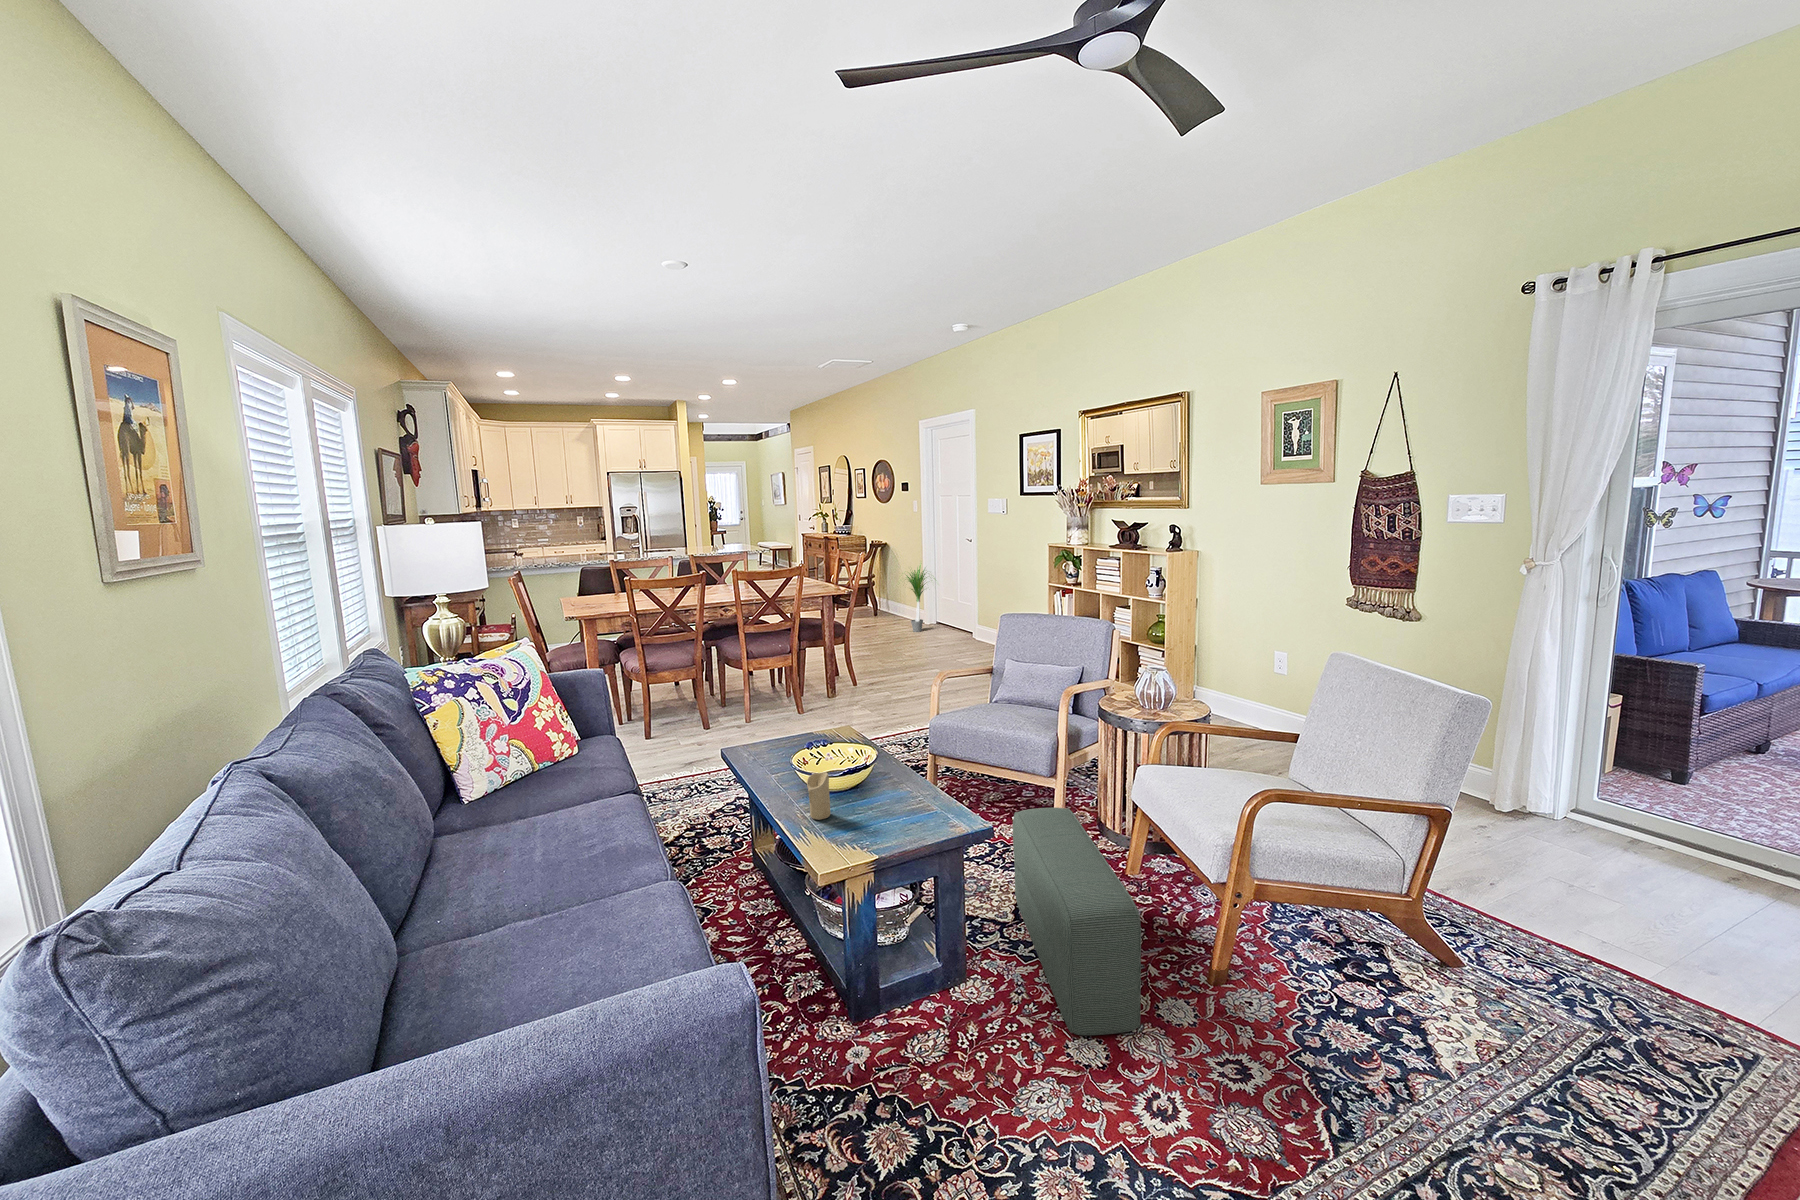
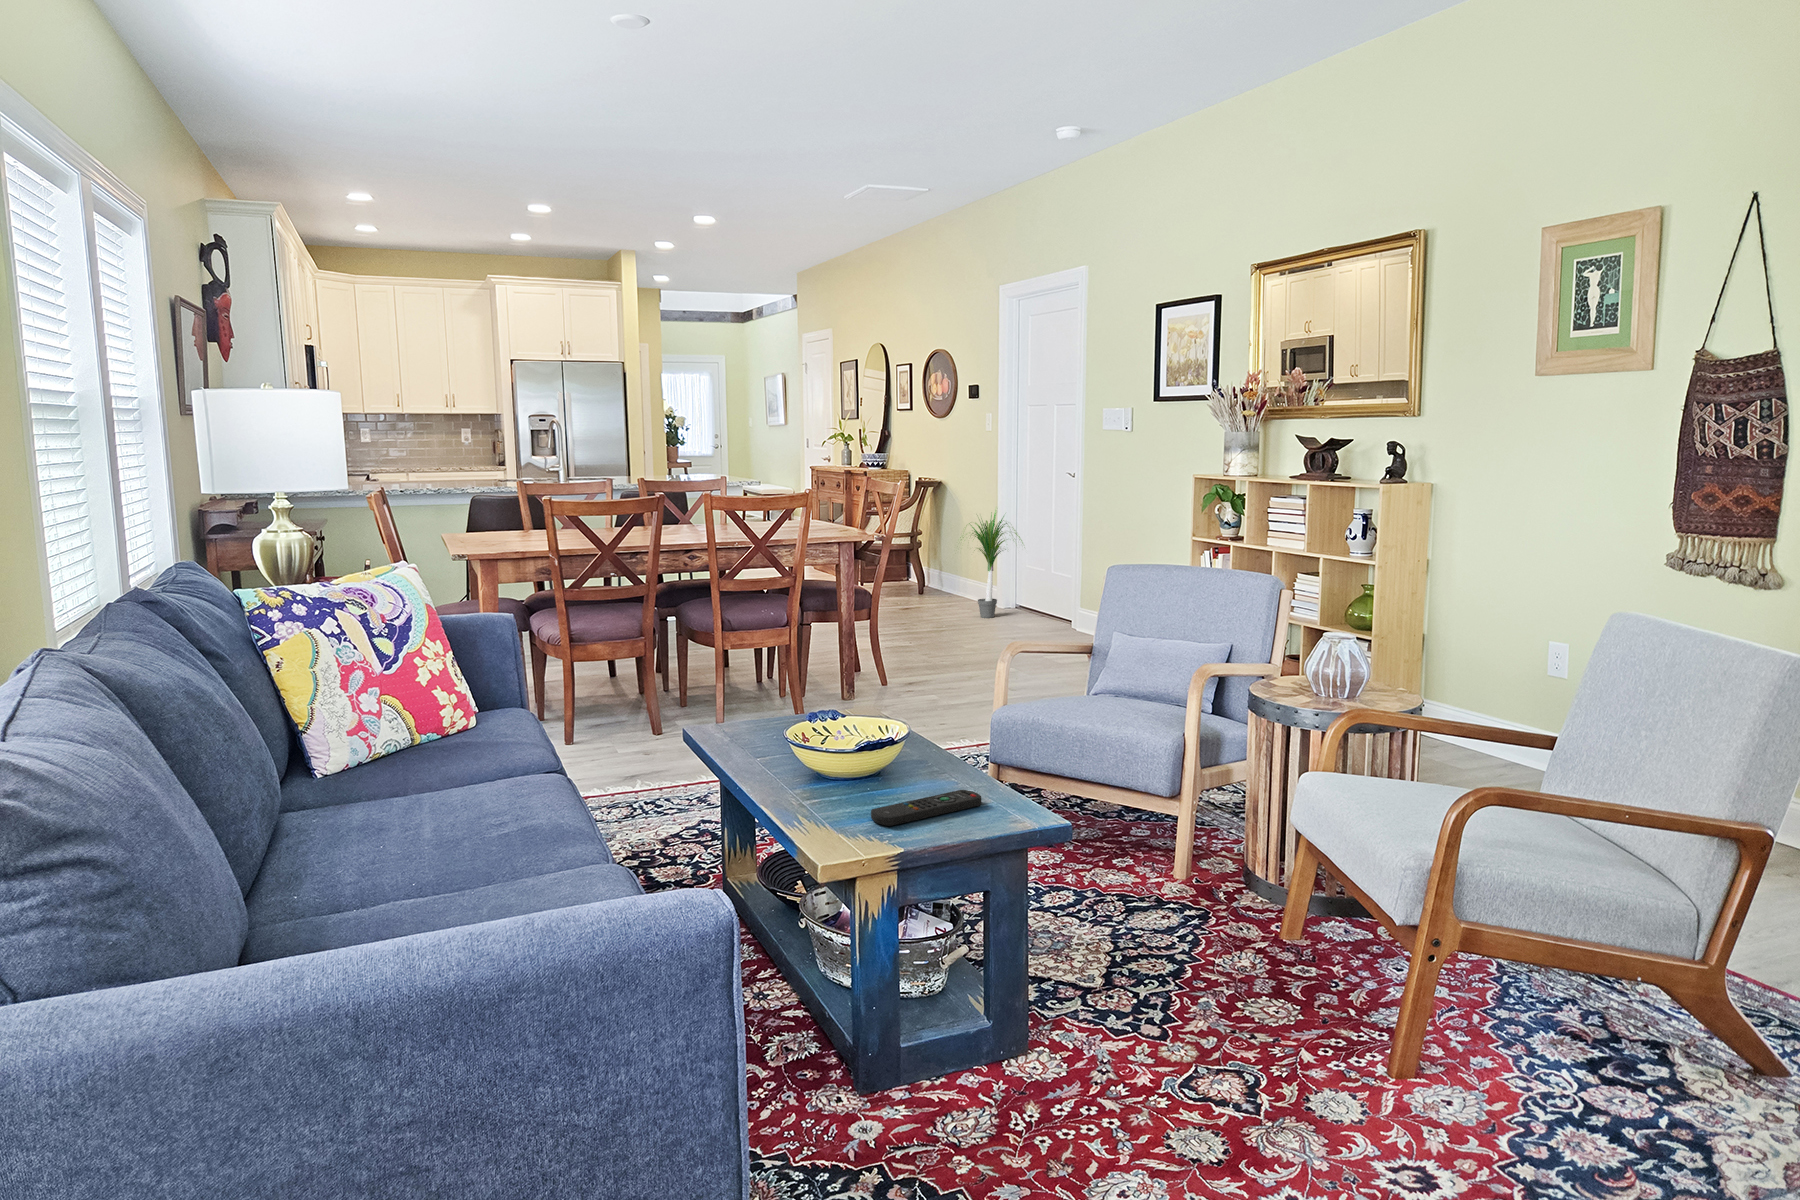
candle: present [807,772,830,820] -> none [806,743,838,809]
remote control: none [854,799,929,833] -> present [871,790,981,826]
pouf: present [1013,808,1141,1036] -> none [1109,825,1284,1125]

